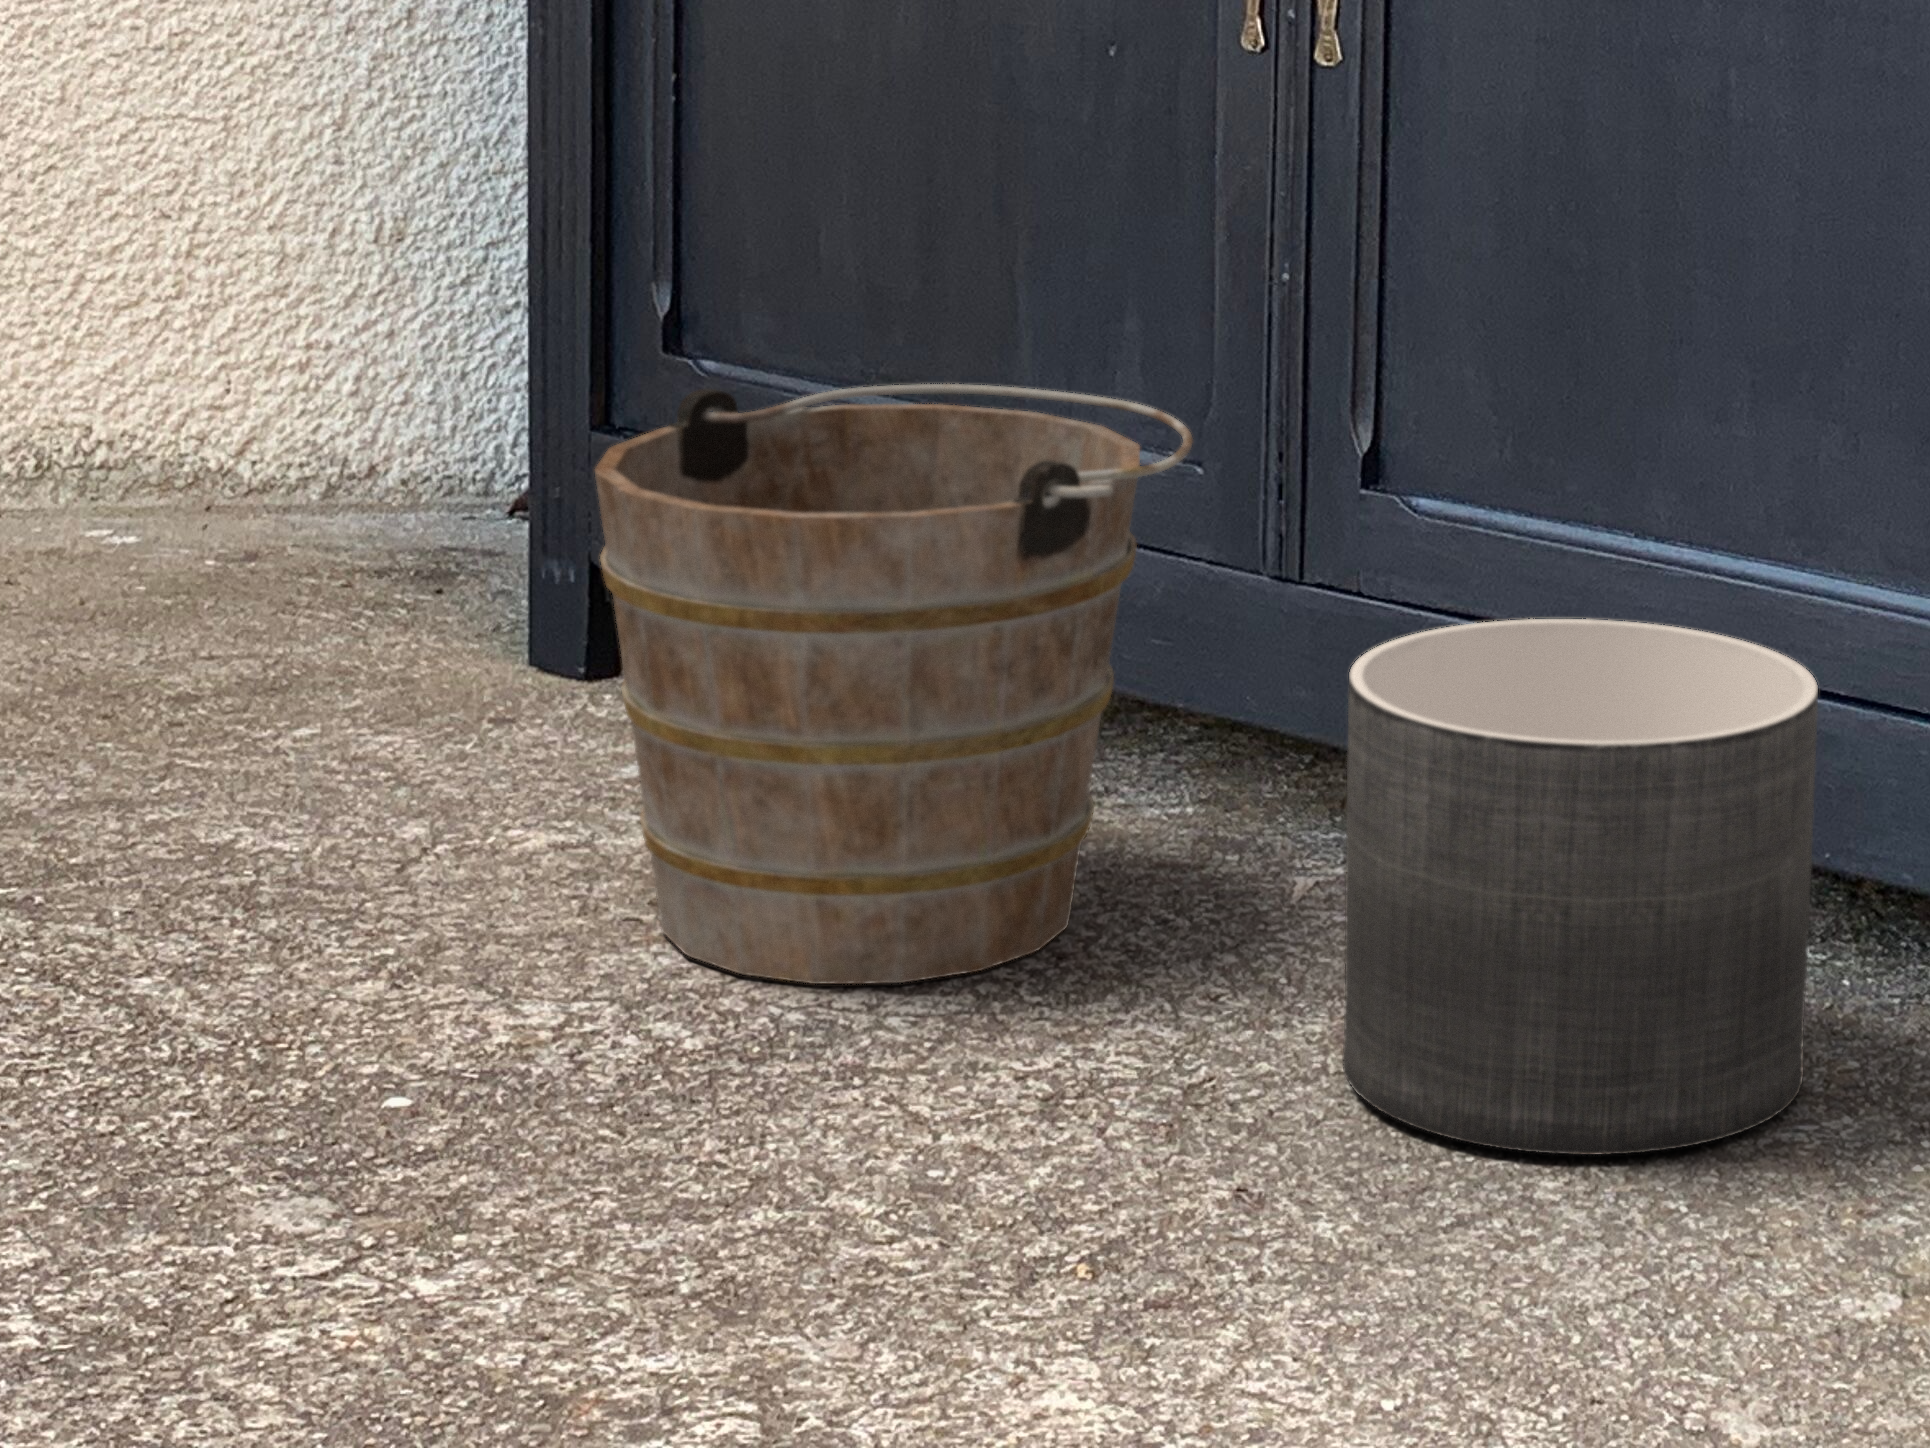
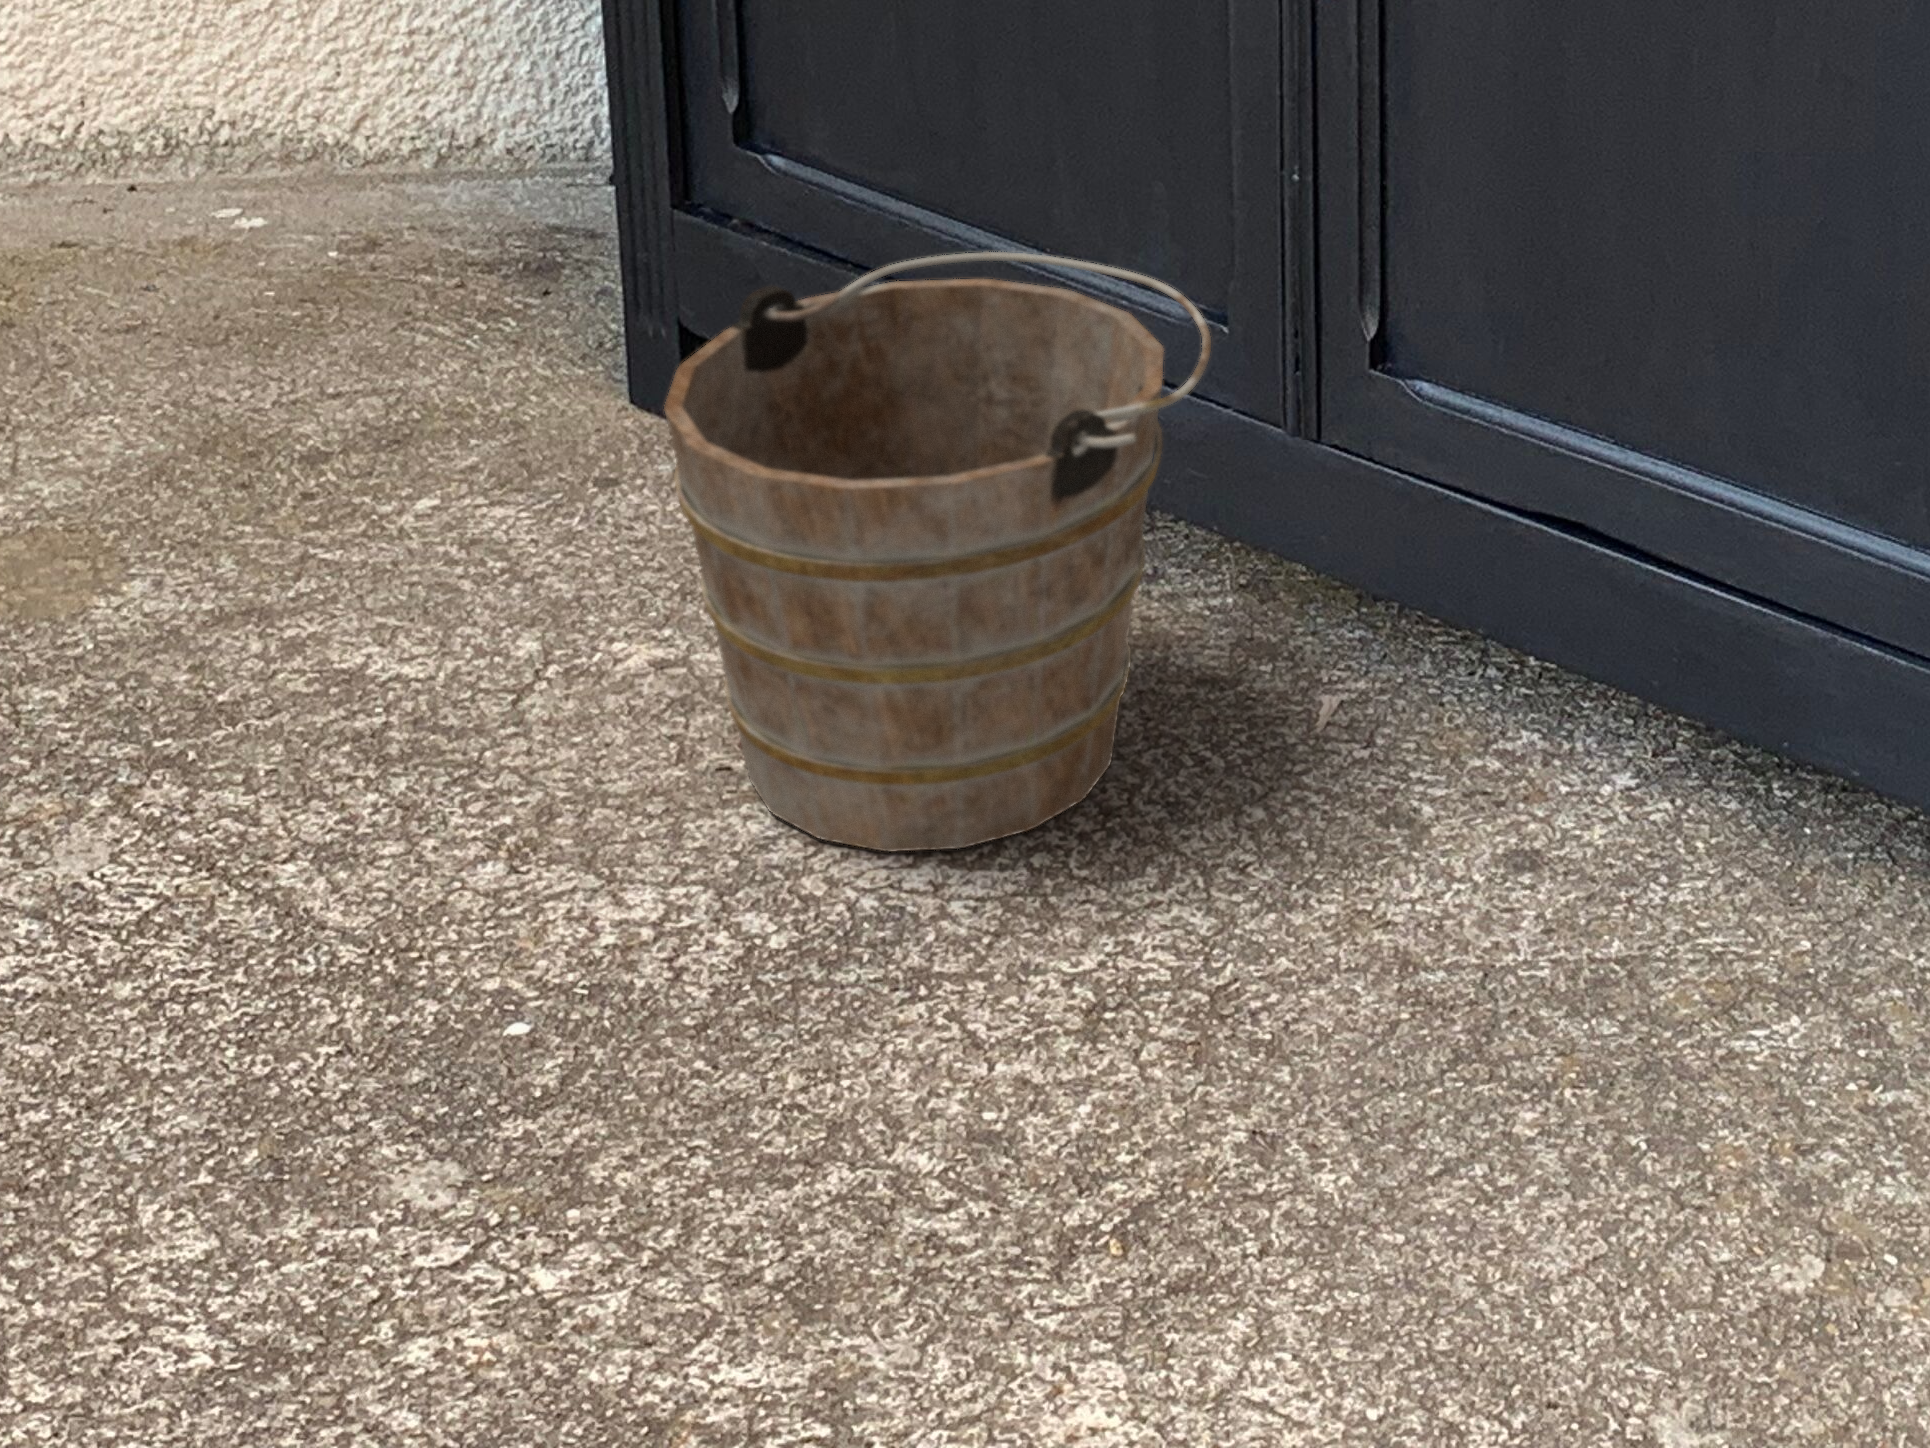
planter: present [1342,619,1818,1155] -> none [1350,551,1772,1082]

